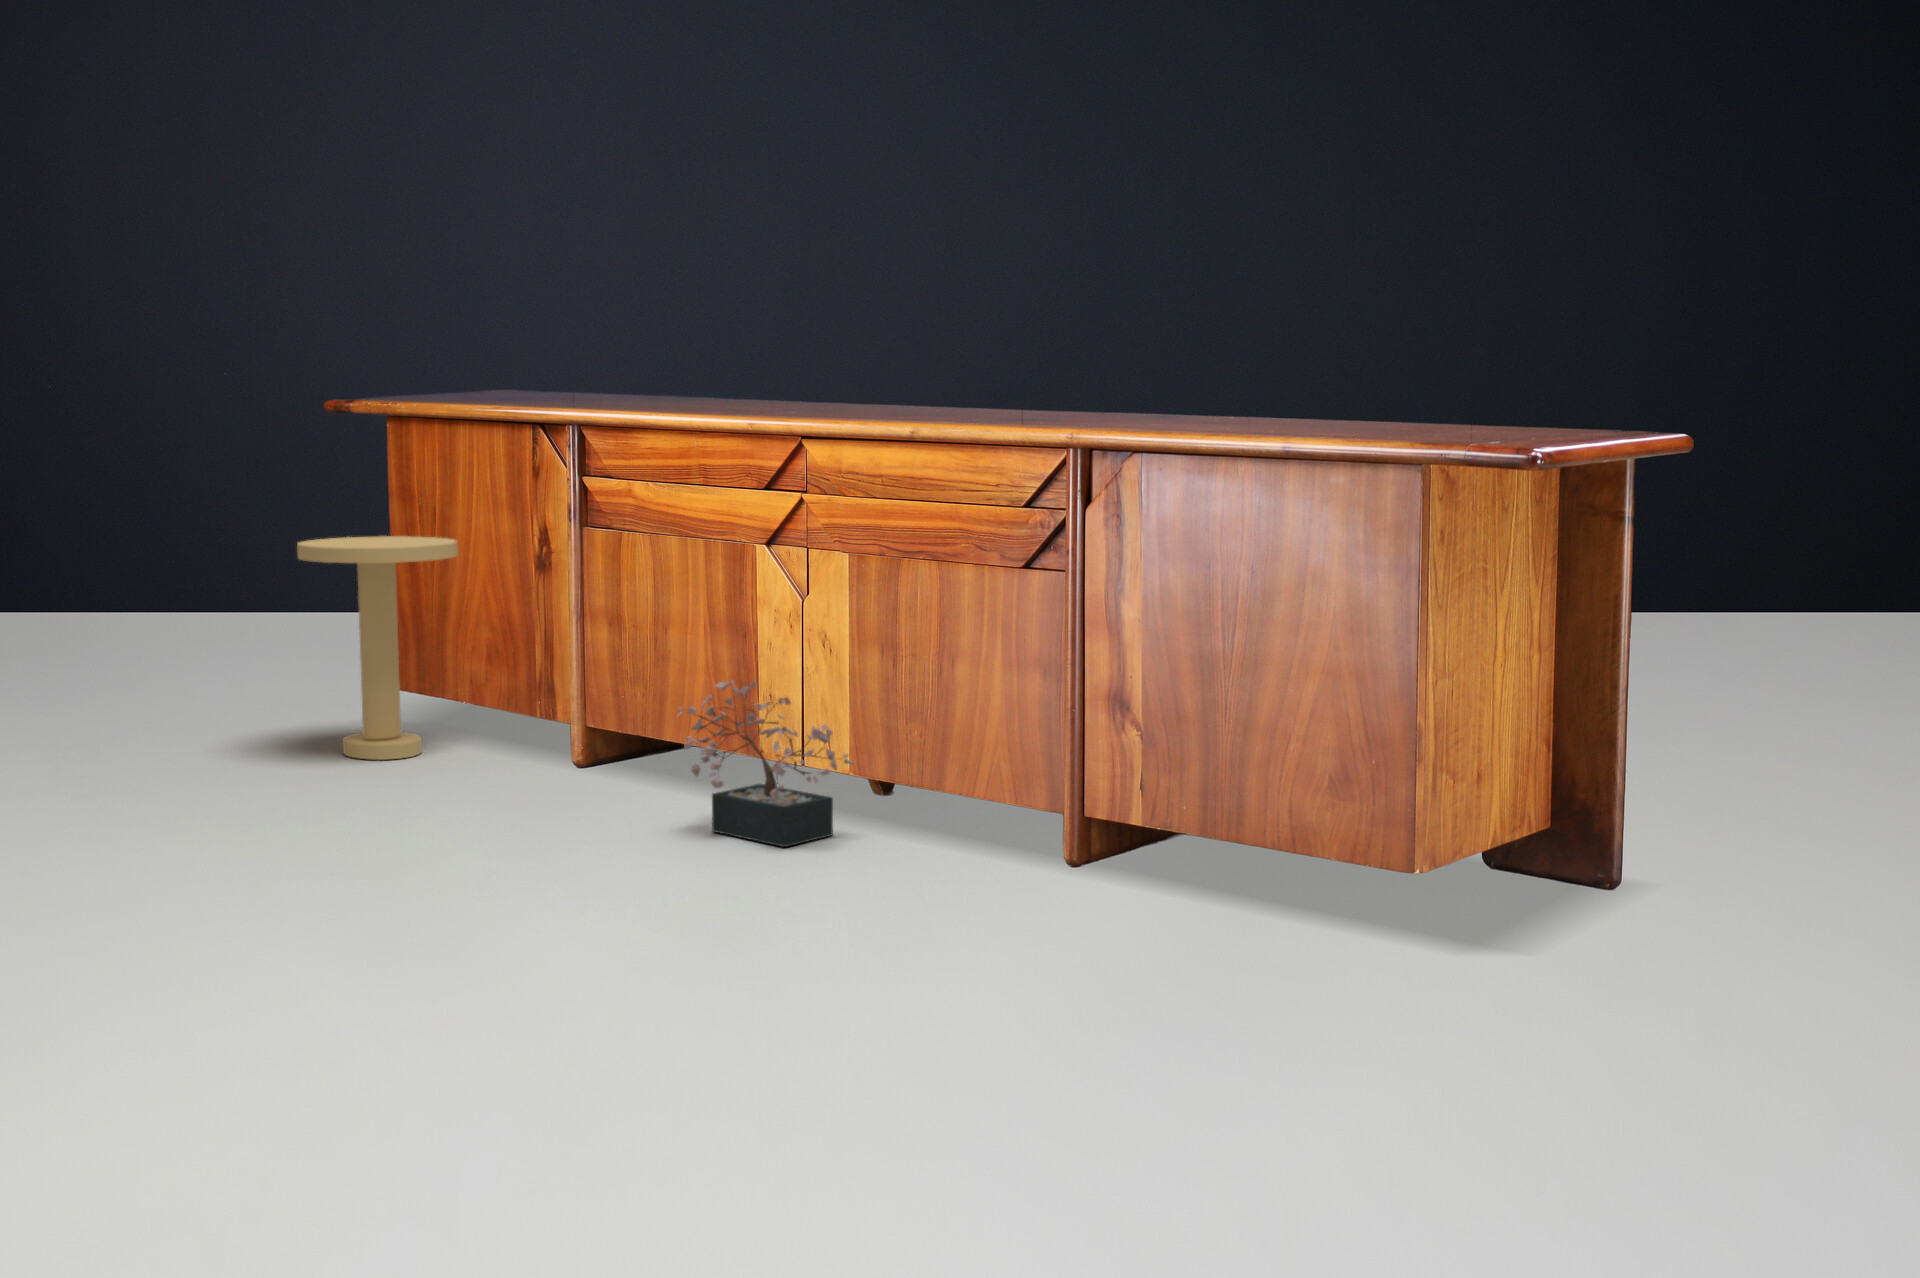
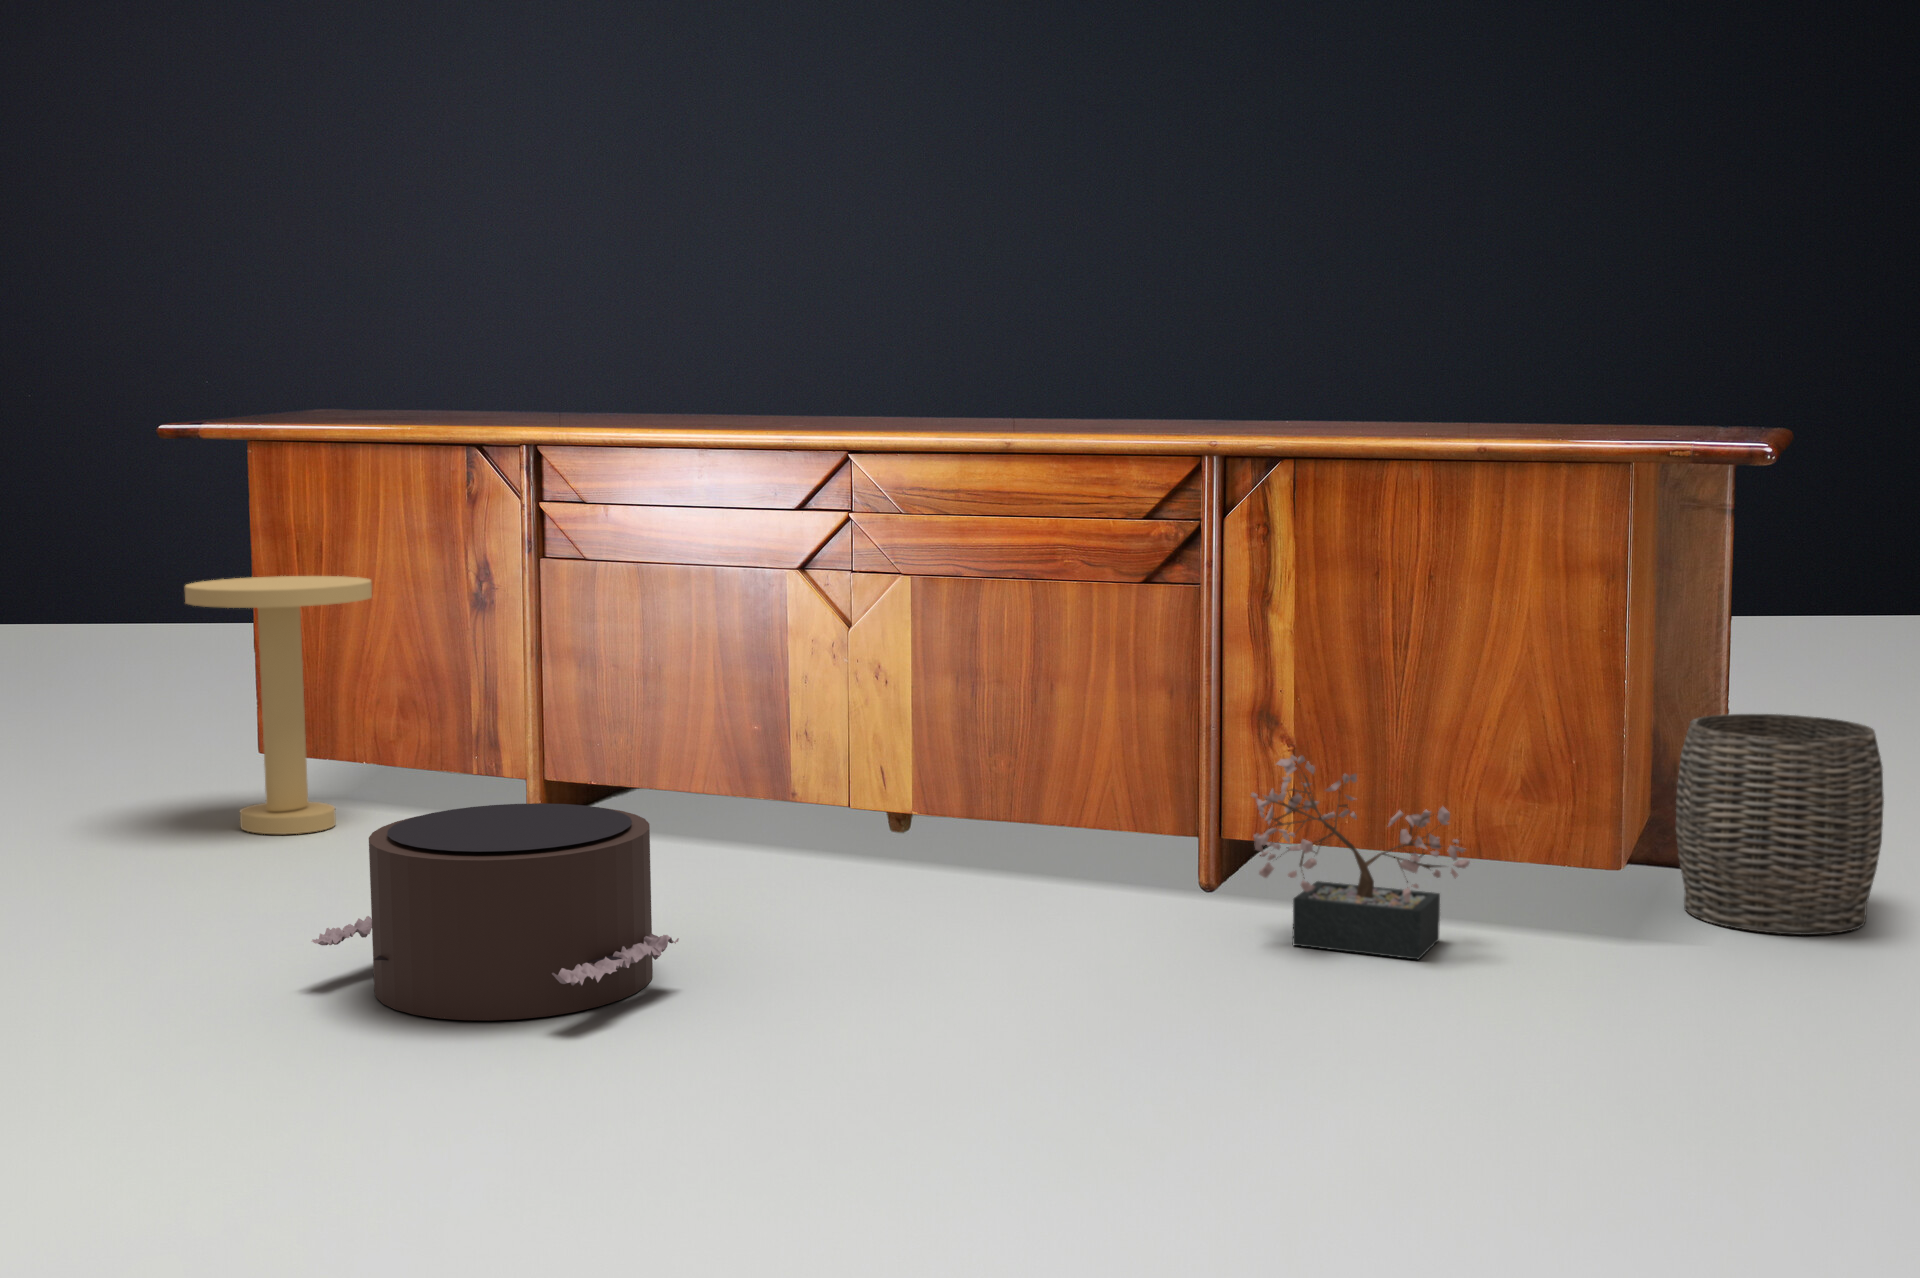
decorative plant: present [678,680,854,847] -> present [1251,755,1470,959]
woven basket: none [1518,723,1726,953] -> present [1676,714,1884,935]
pouf: none [233,743,516,926] -> present [312,803,679,1020]

